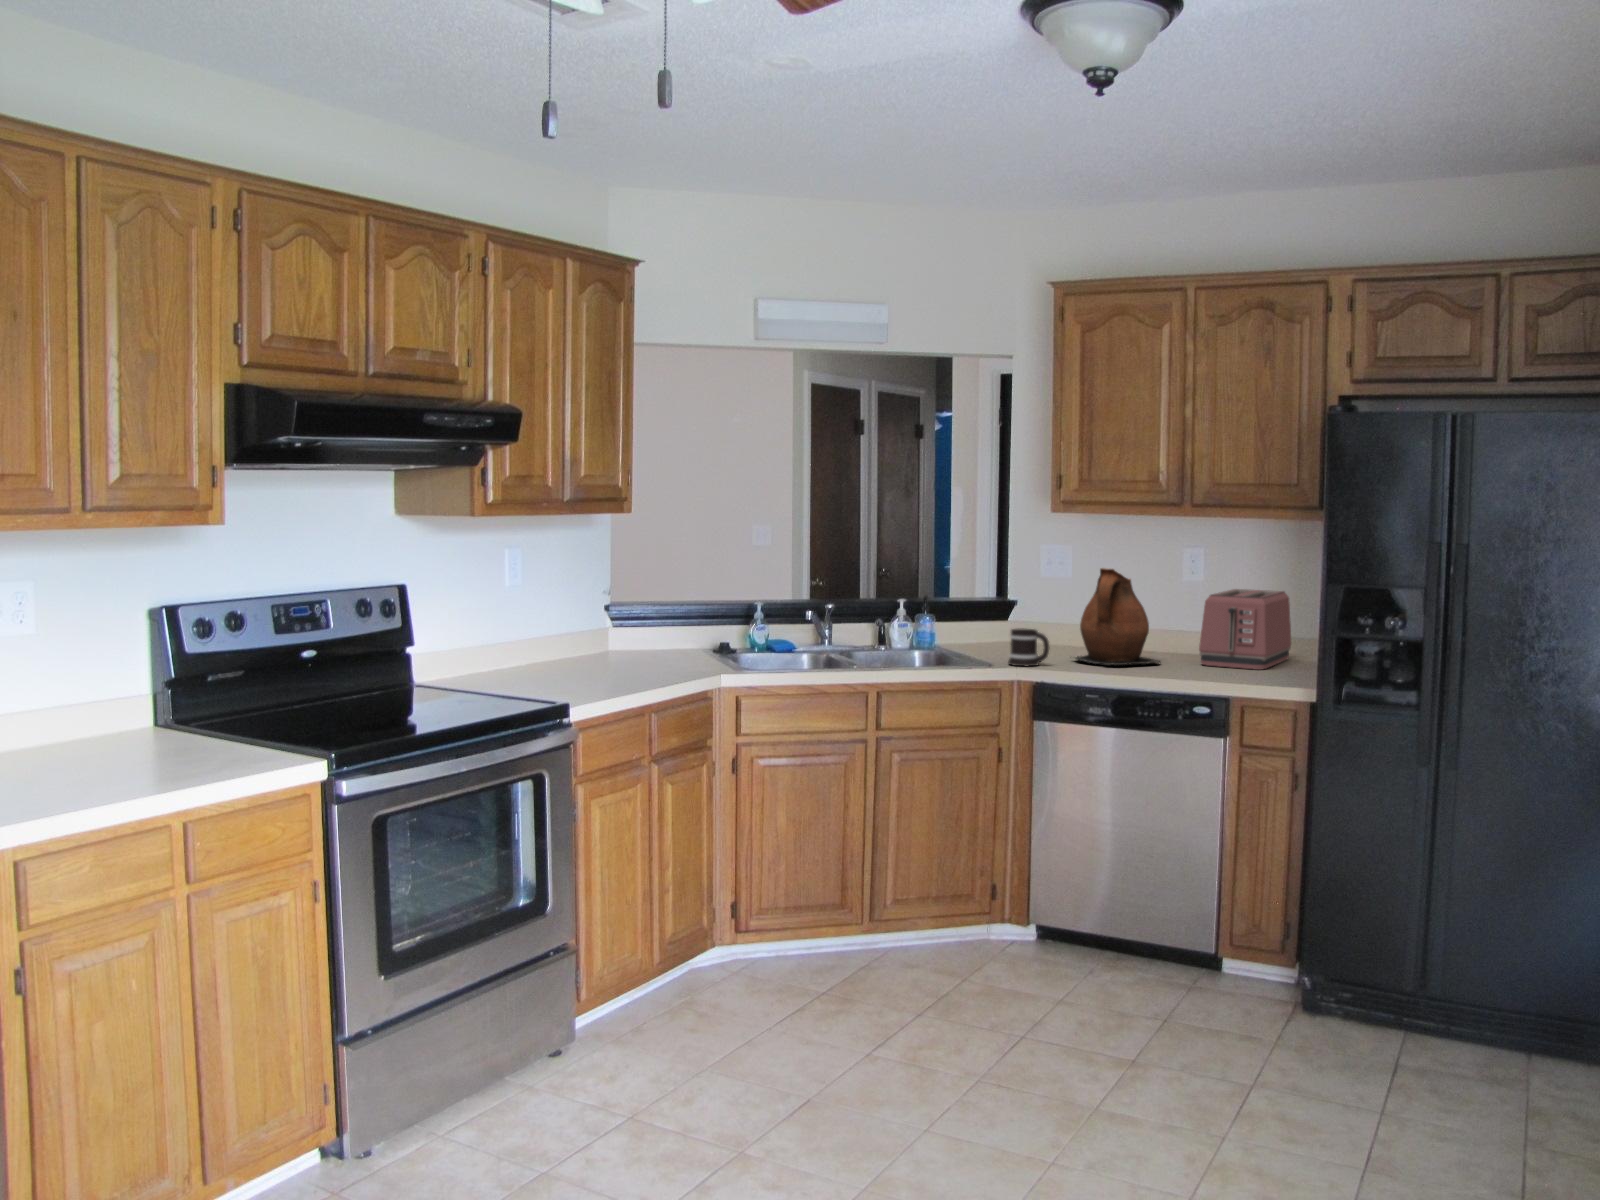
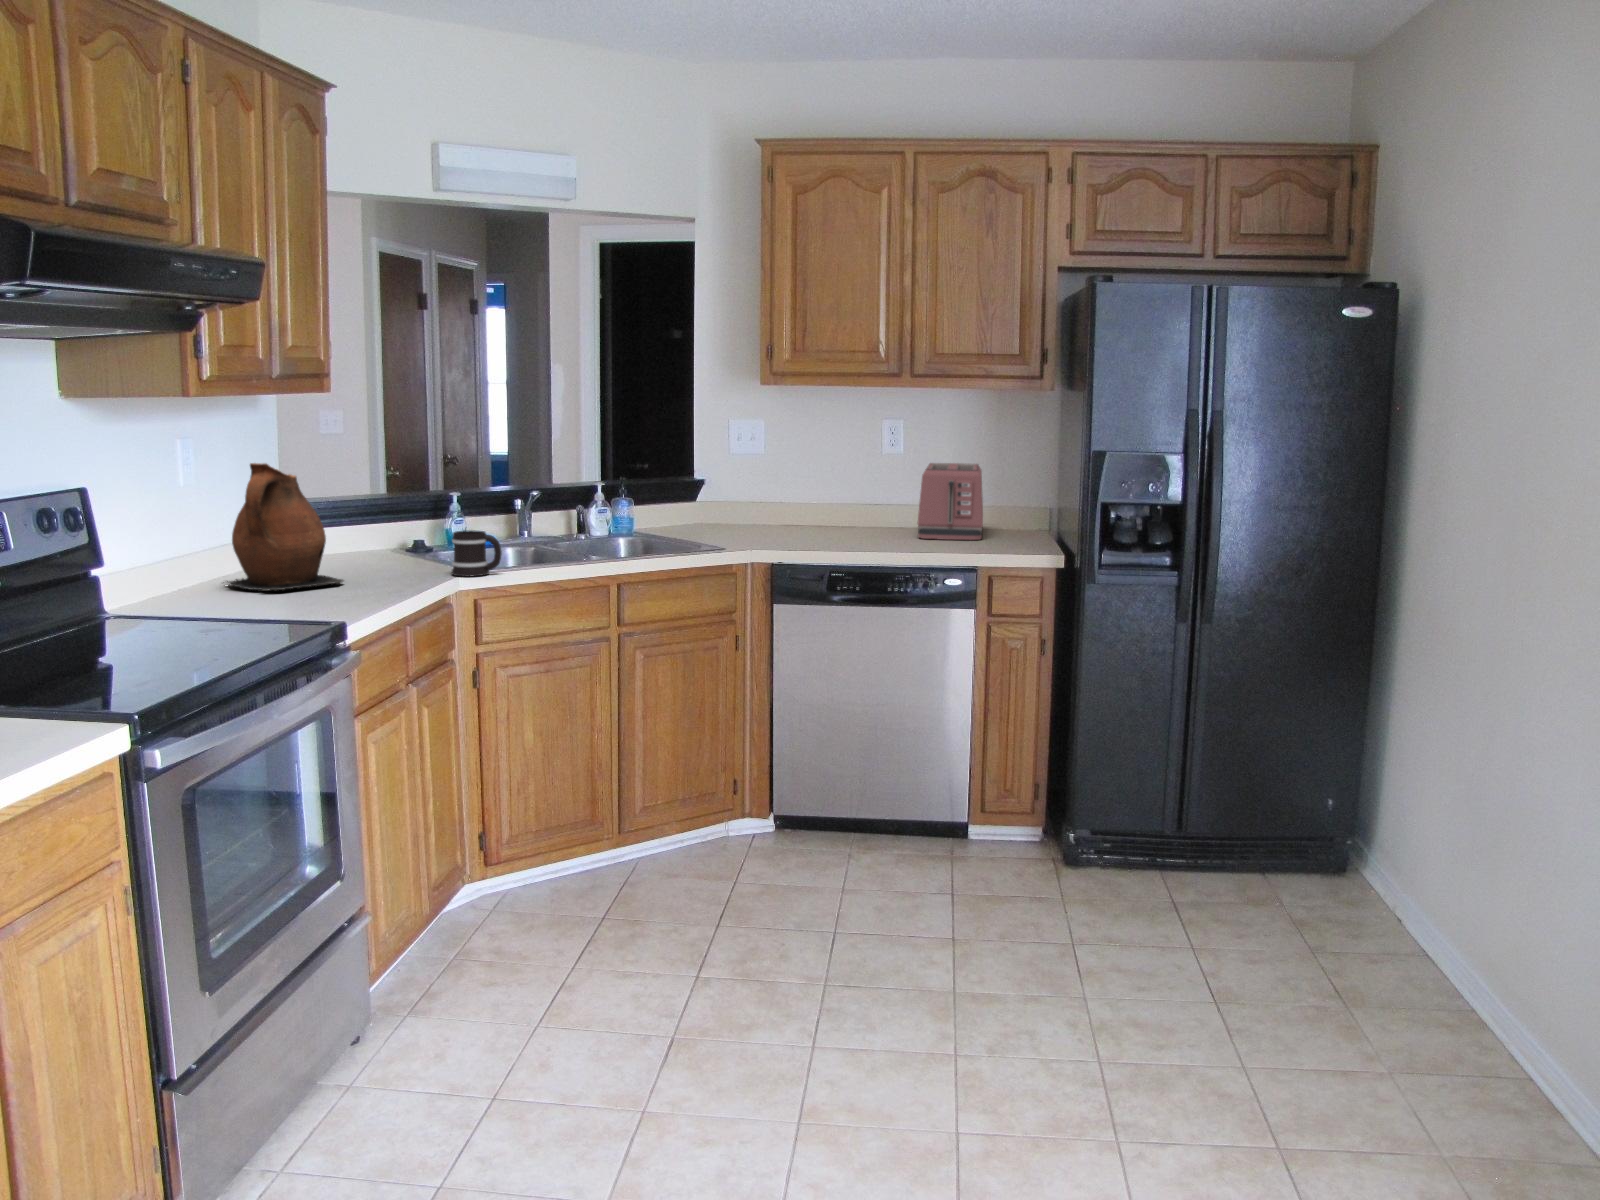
ceramic pitcher: present [1076,568,1160,665] -> present [227,463,344,591]
mug: present [1008,628,1049,666] -> present [452,530,501,577]

